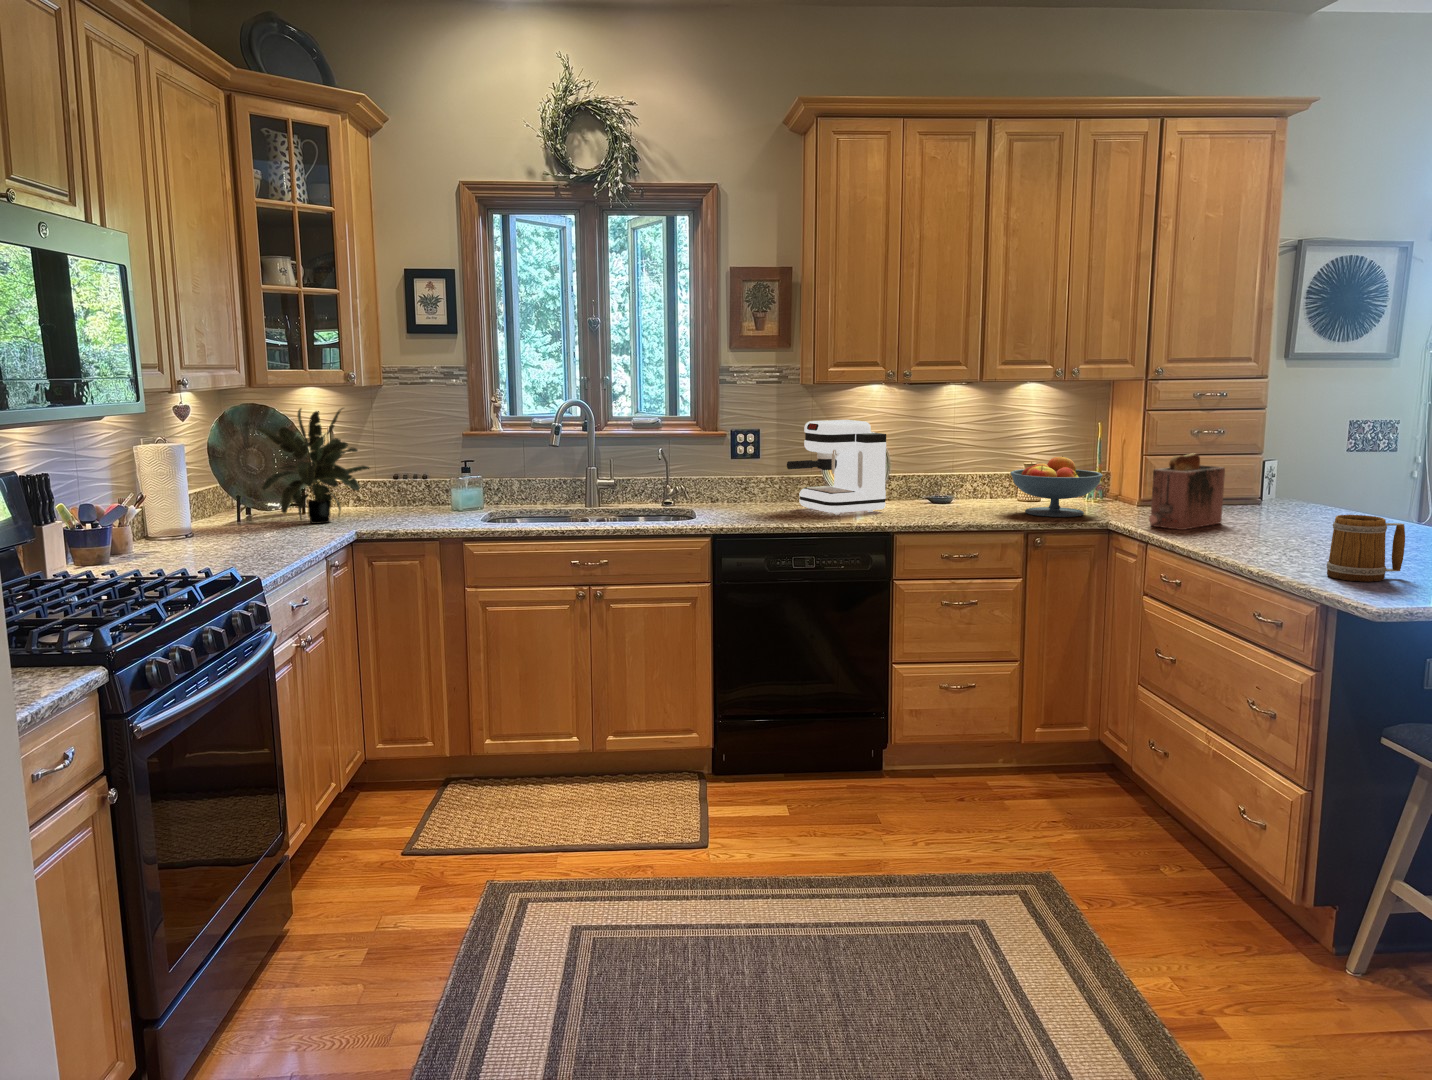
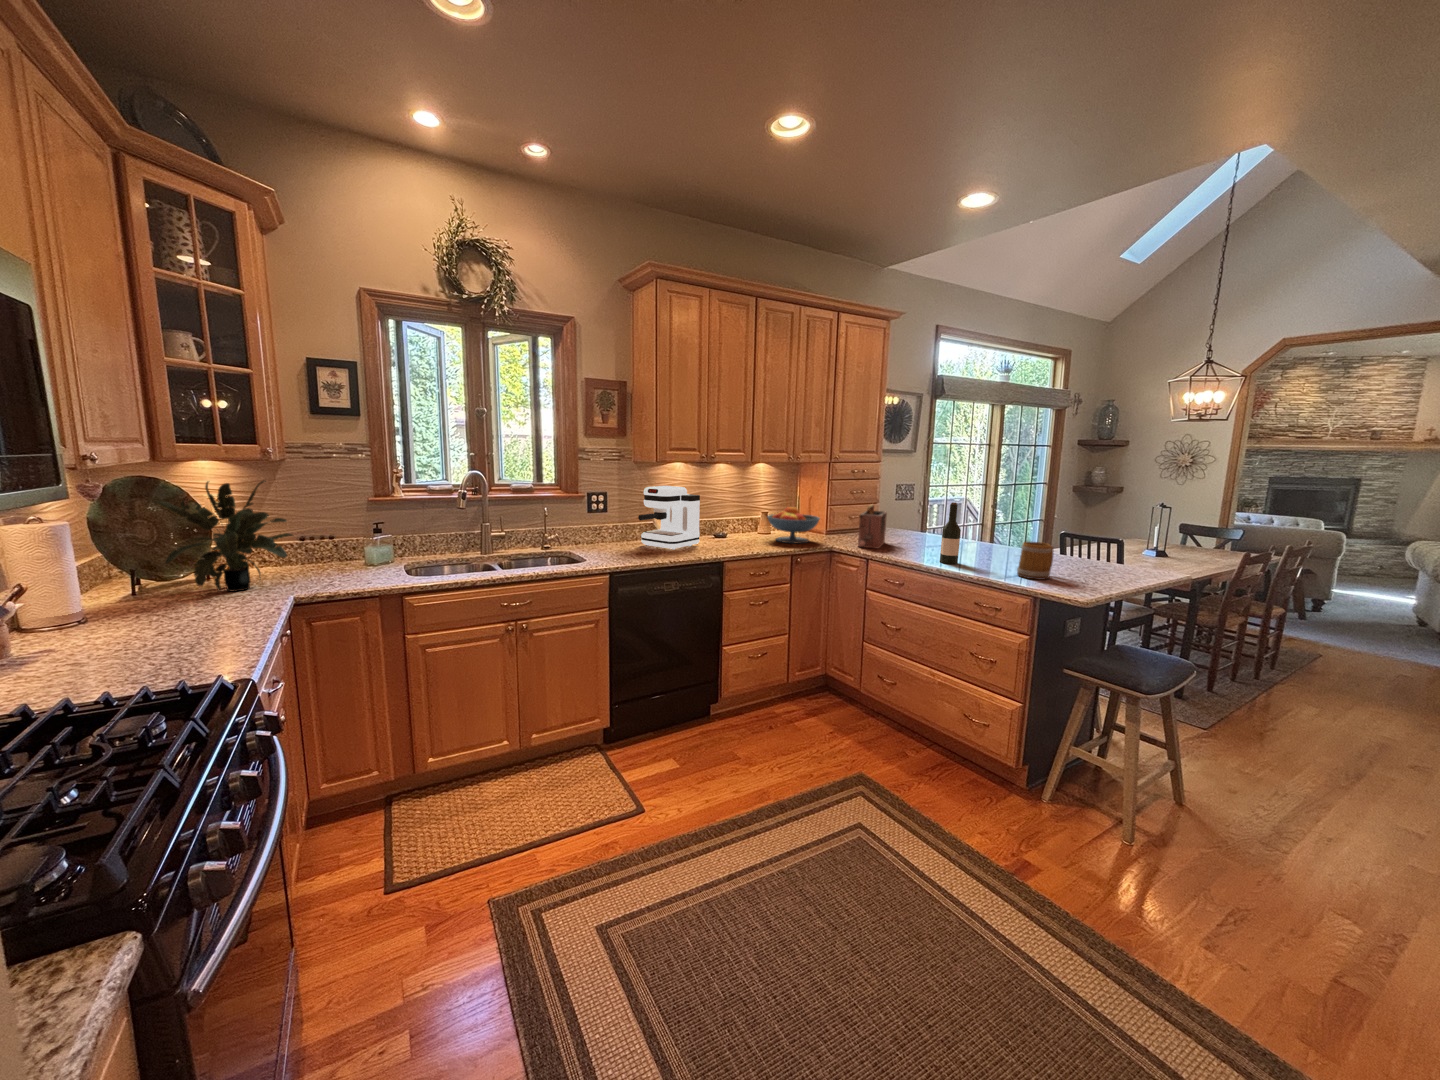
wine bottle: none [1238,446,1273,555] -> present [940,502,961,564]

